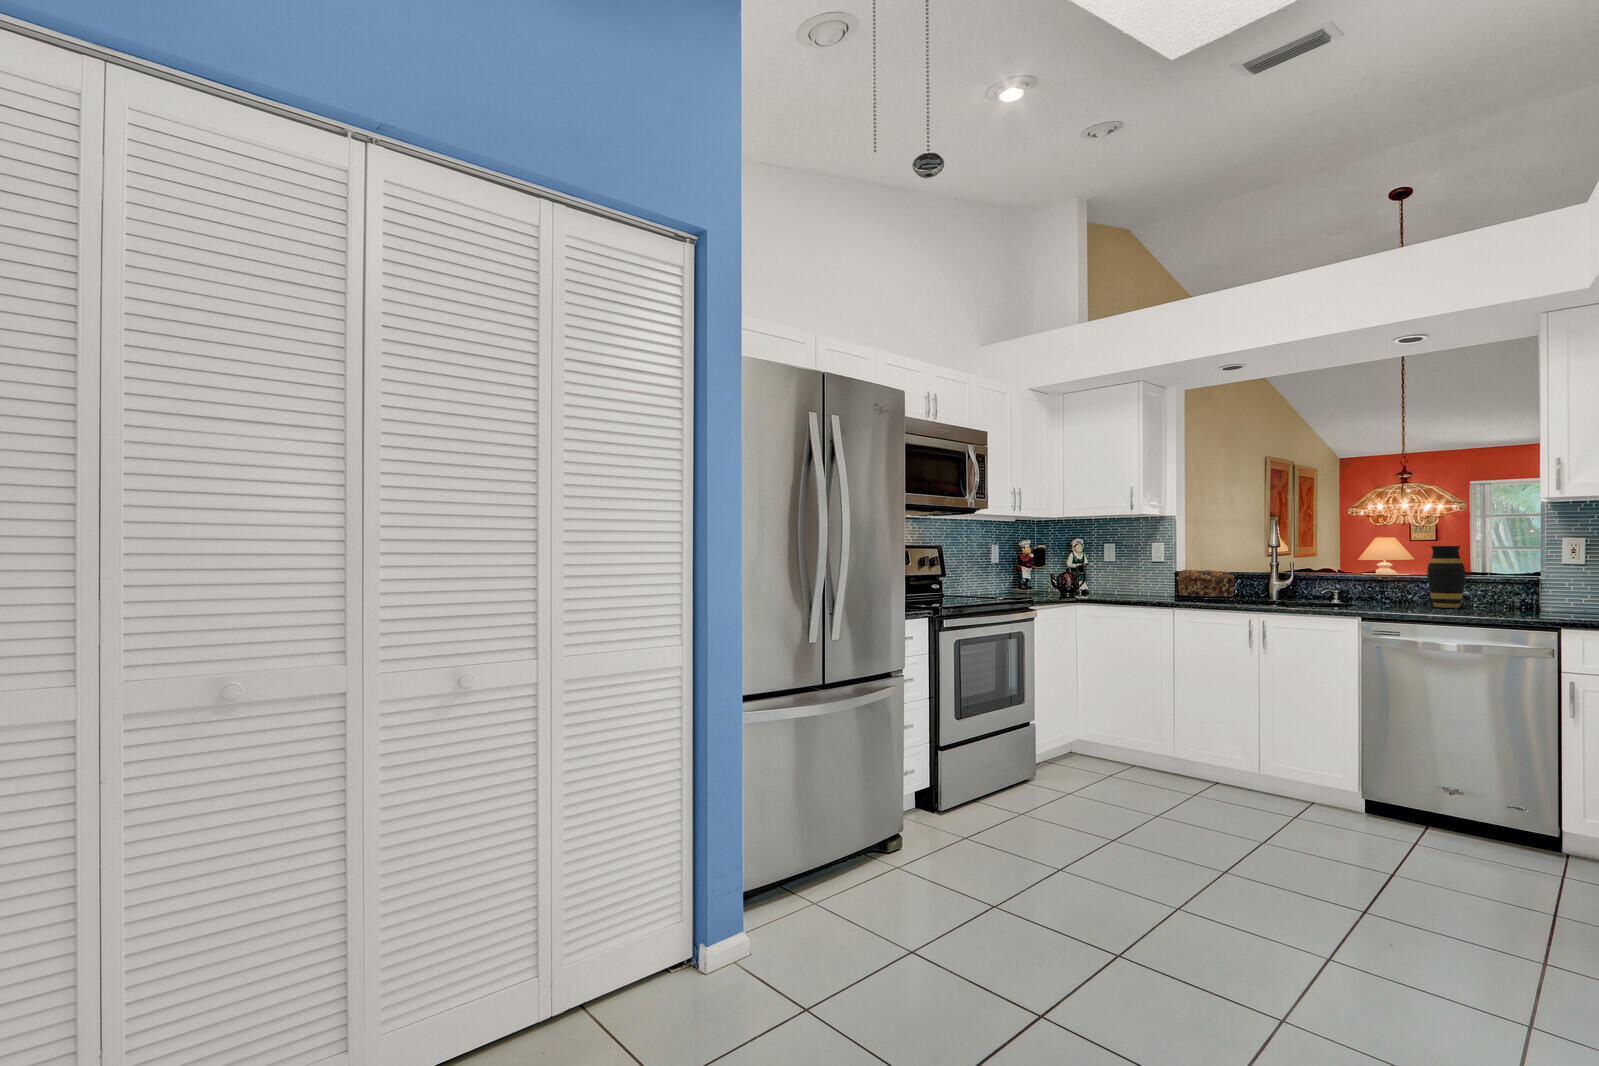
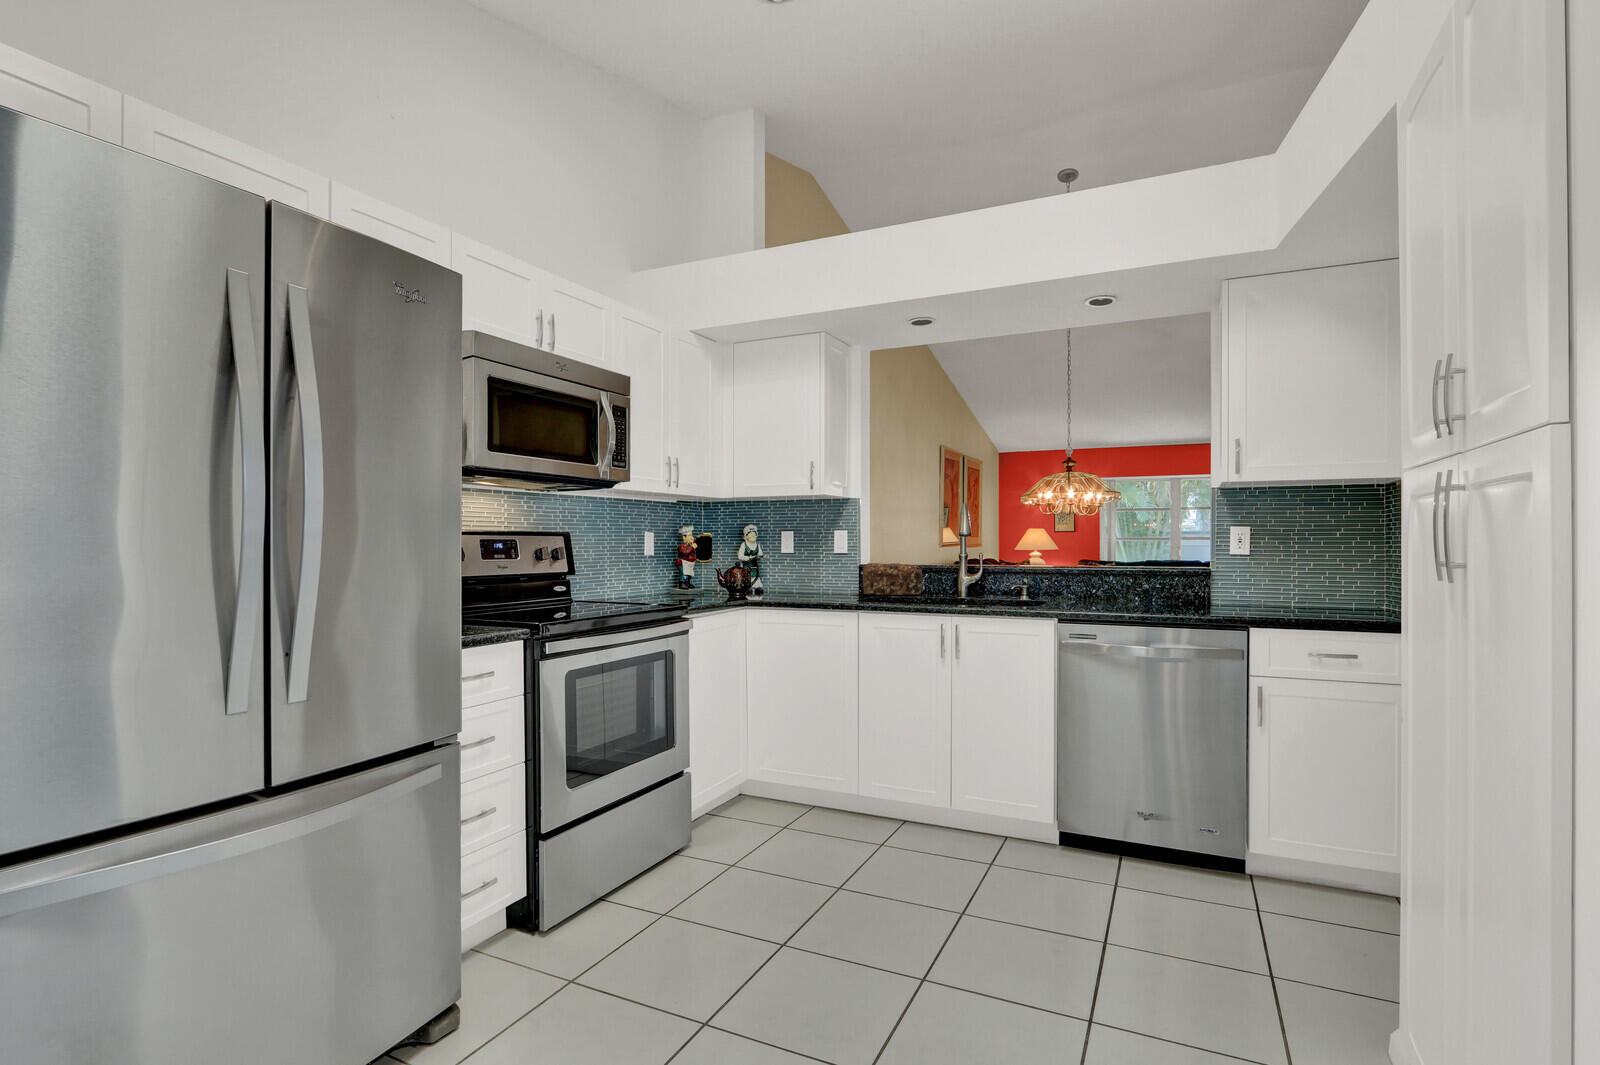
vase: present [1427,546,1465,608] -> none [1114,535,1148,603]

